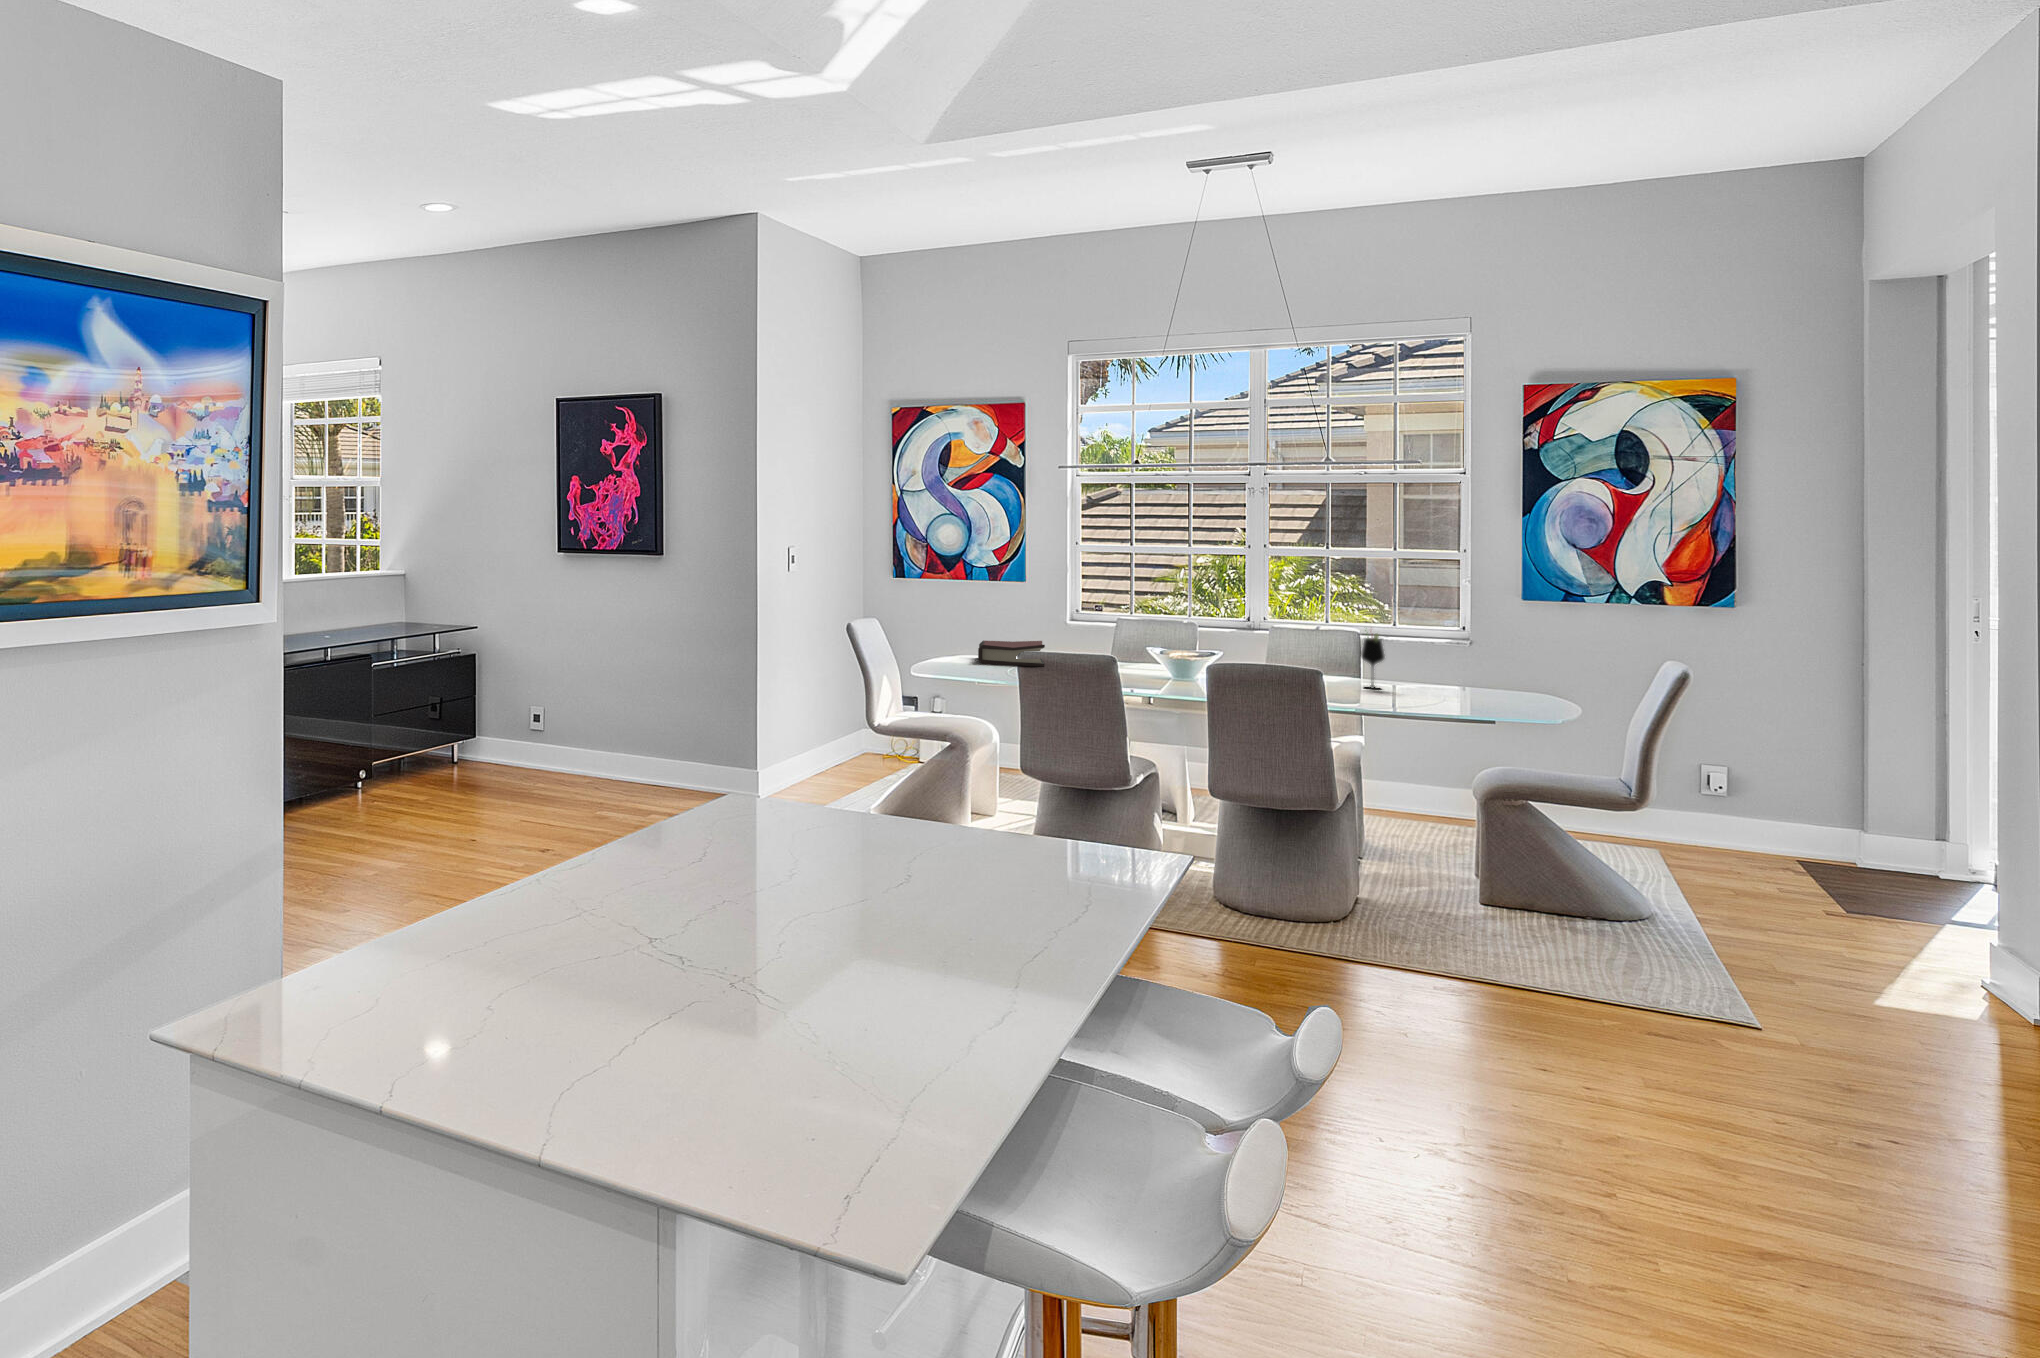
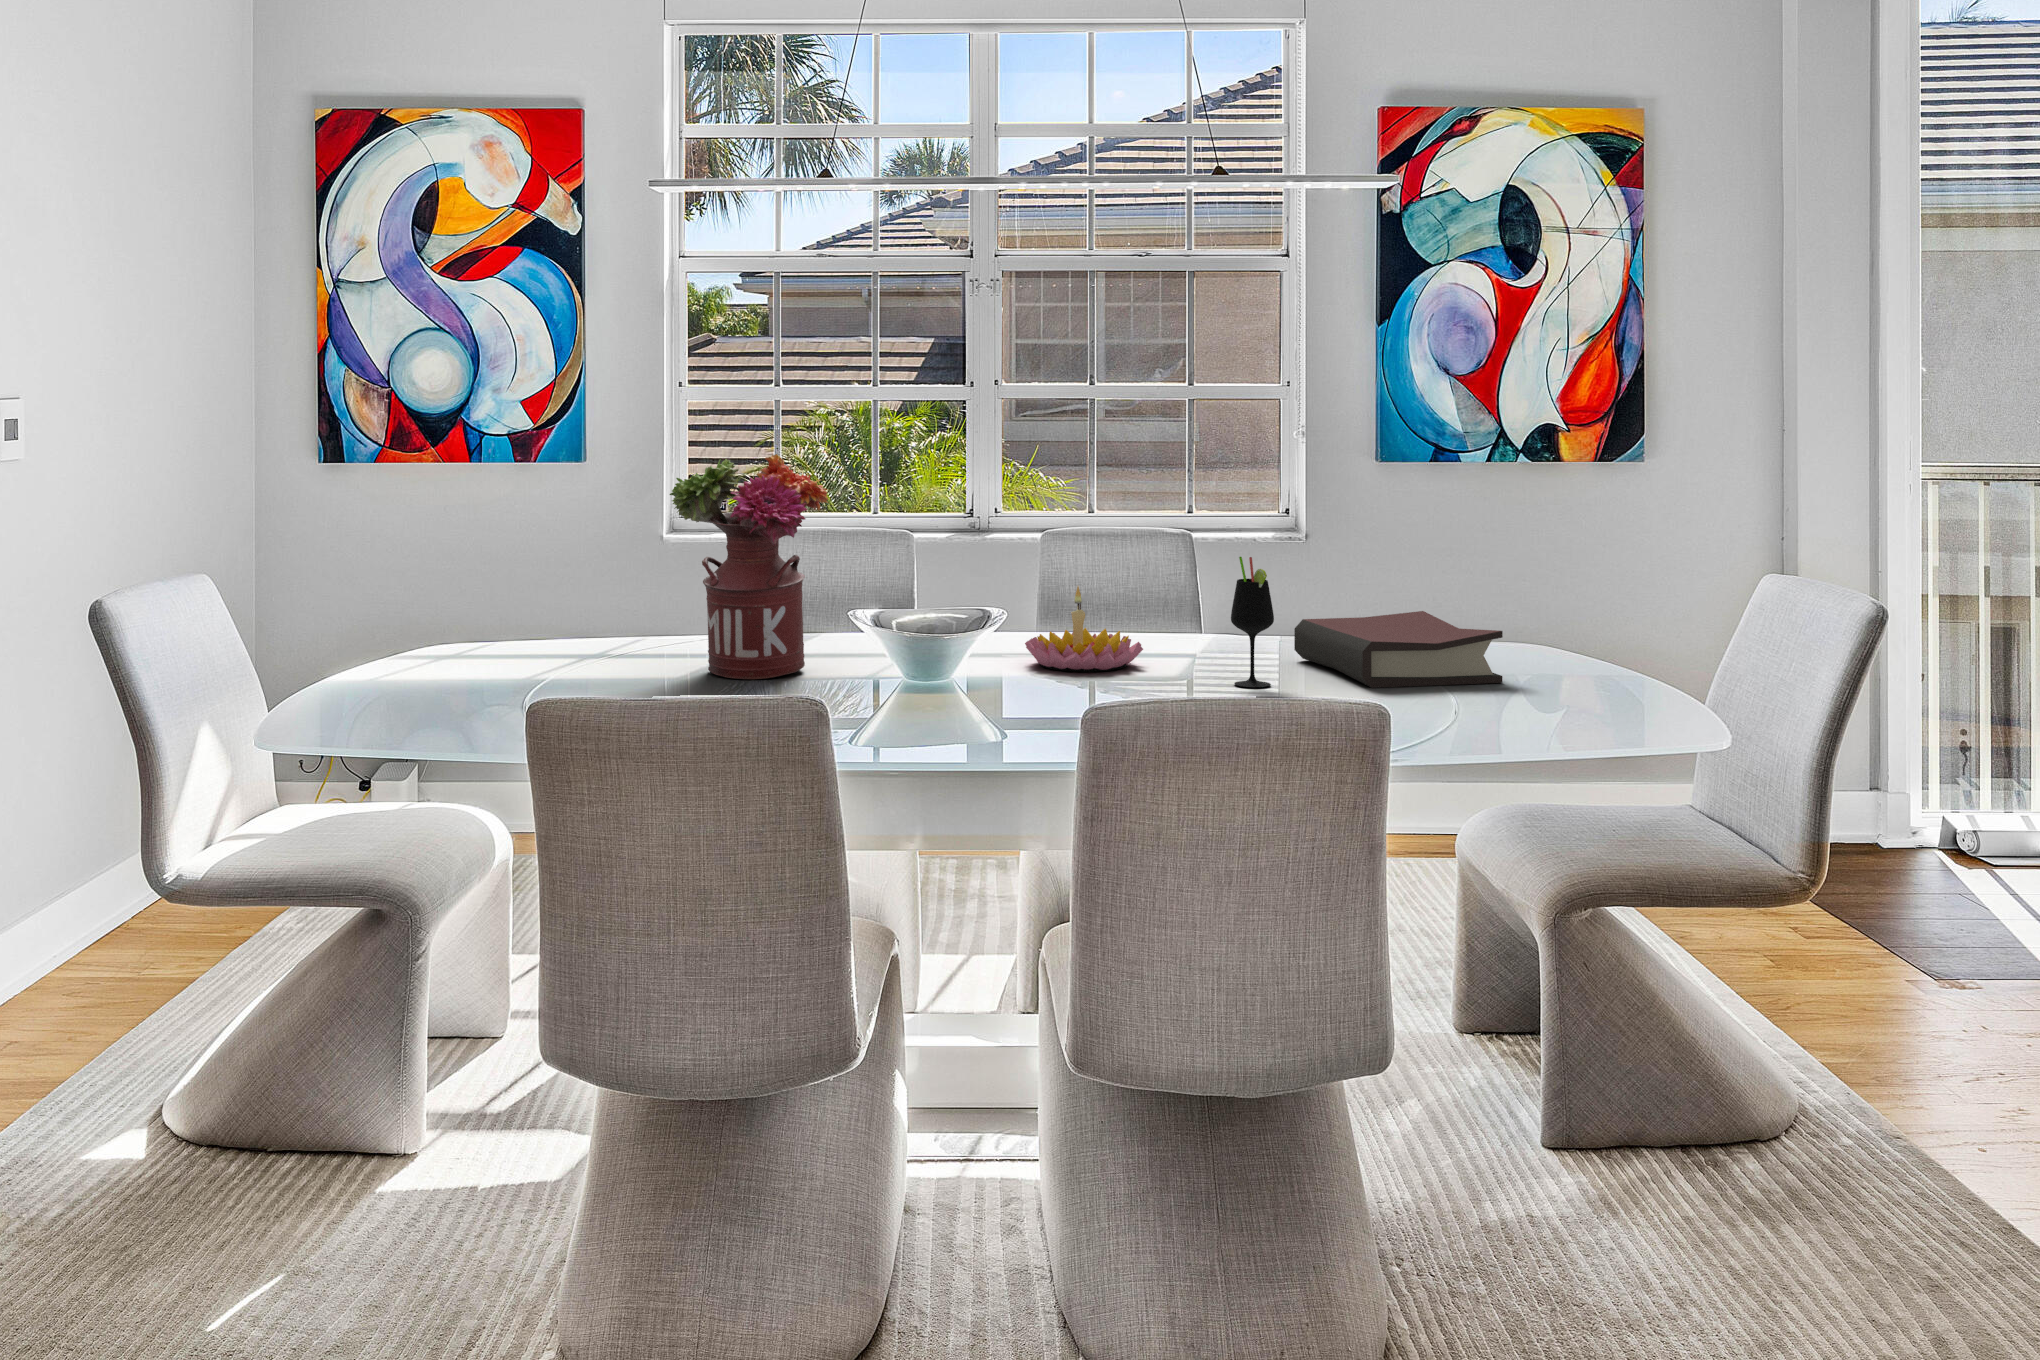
flower arrangement: none [1080,573,1155,671] -> present [670,454,828,679]
hardback book: present [978,640,1045,667] -> present [1294,611,1503,688]
candle holder: none [1255,640,1319,680] -> present [1025,586,1143,672]

